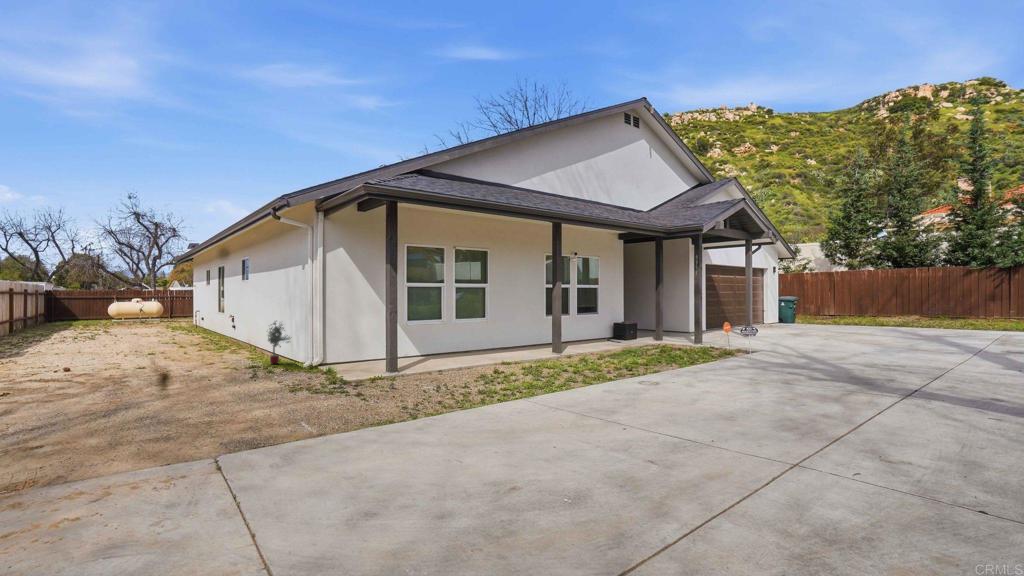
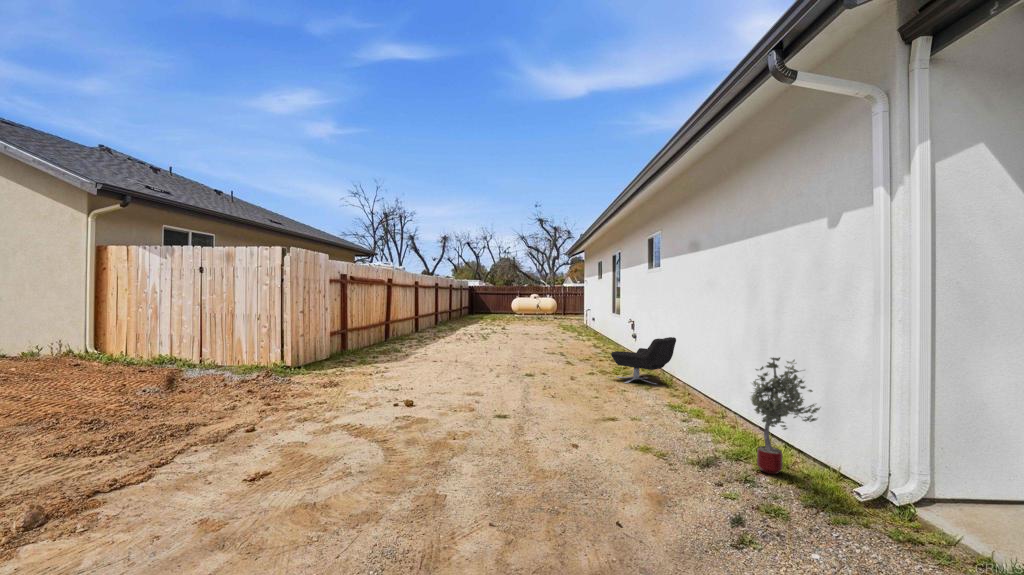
lounge chair: none [212,321,254,350] -> present [611,337,676,384]

